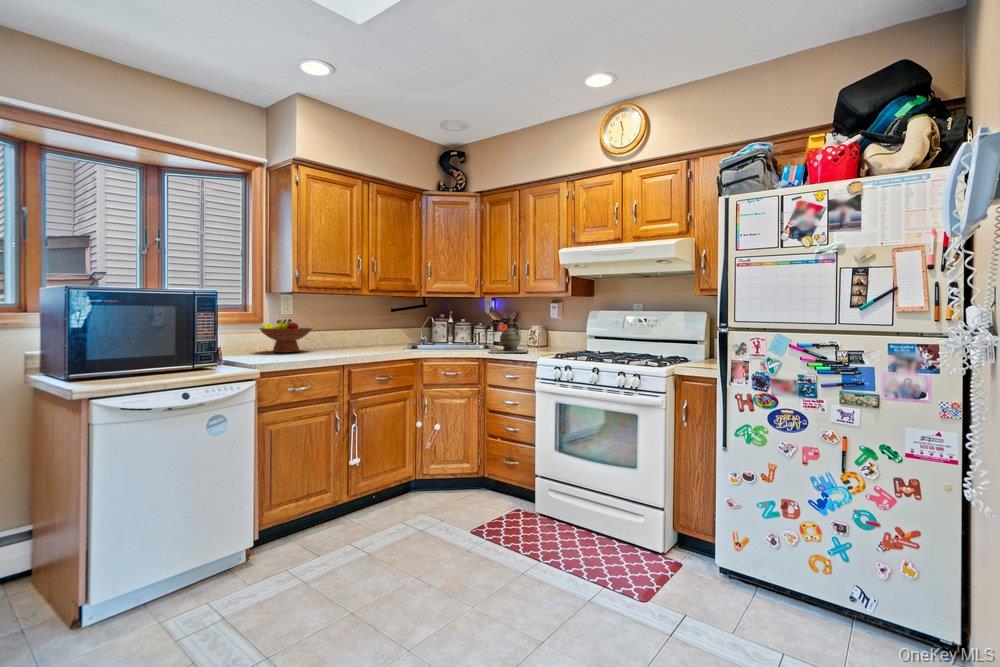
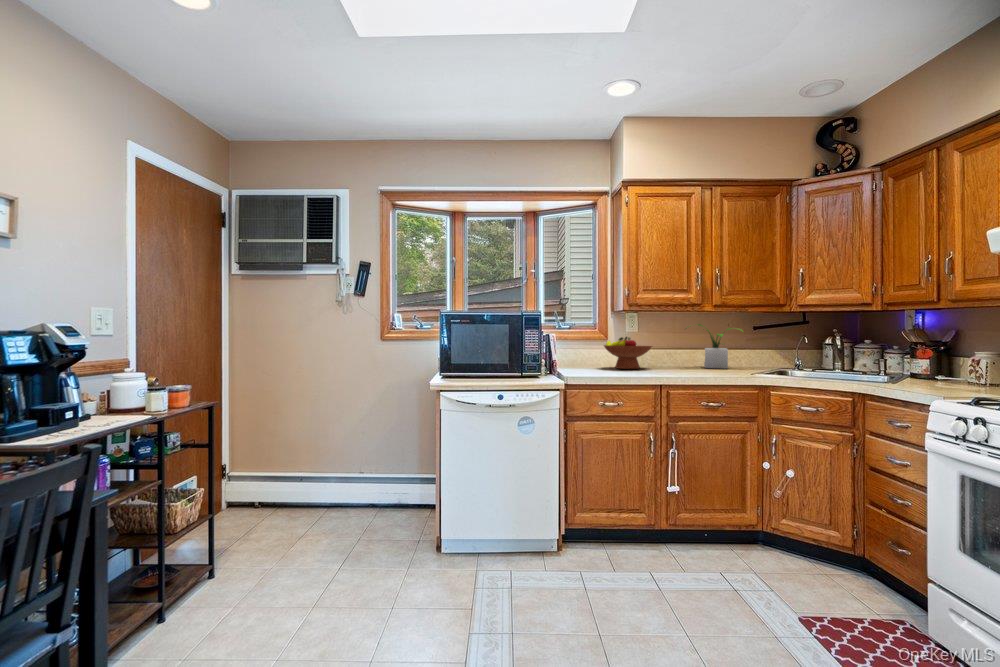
potted plant: none [338,307,388,347] -> present [686,324,743,369]
ceramic jug: present [489,317,528,353] -> none [857,335,945,388]

